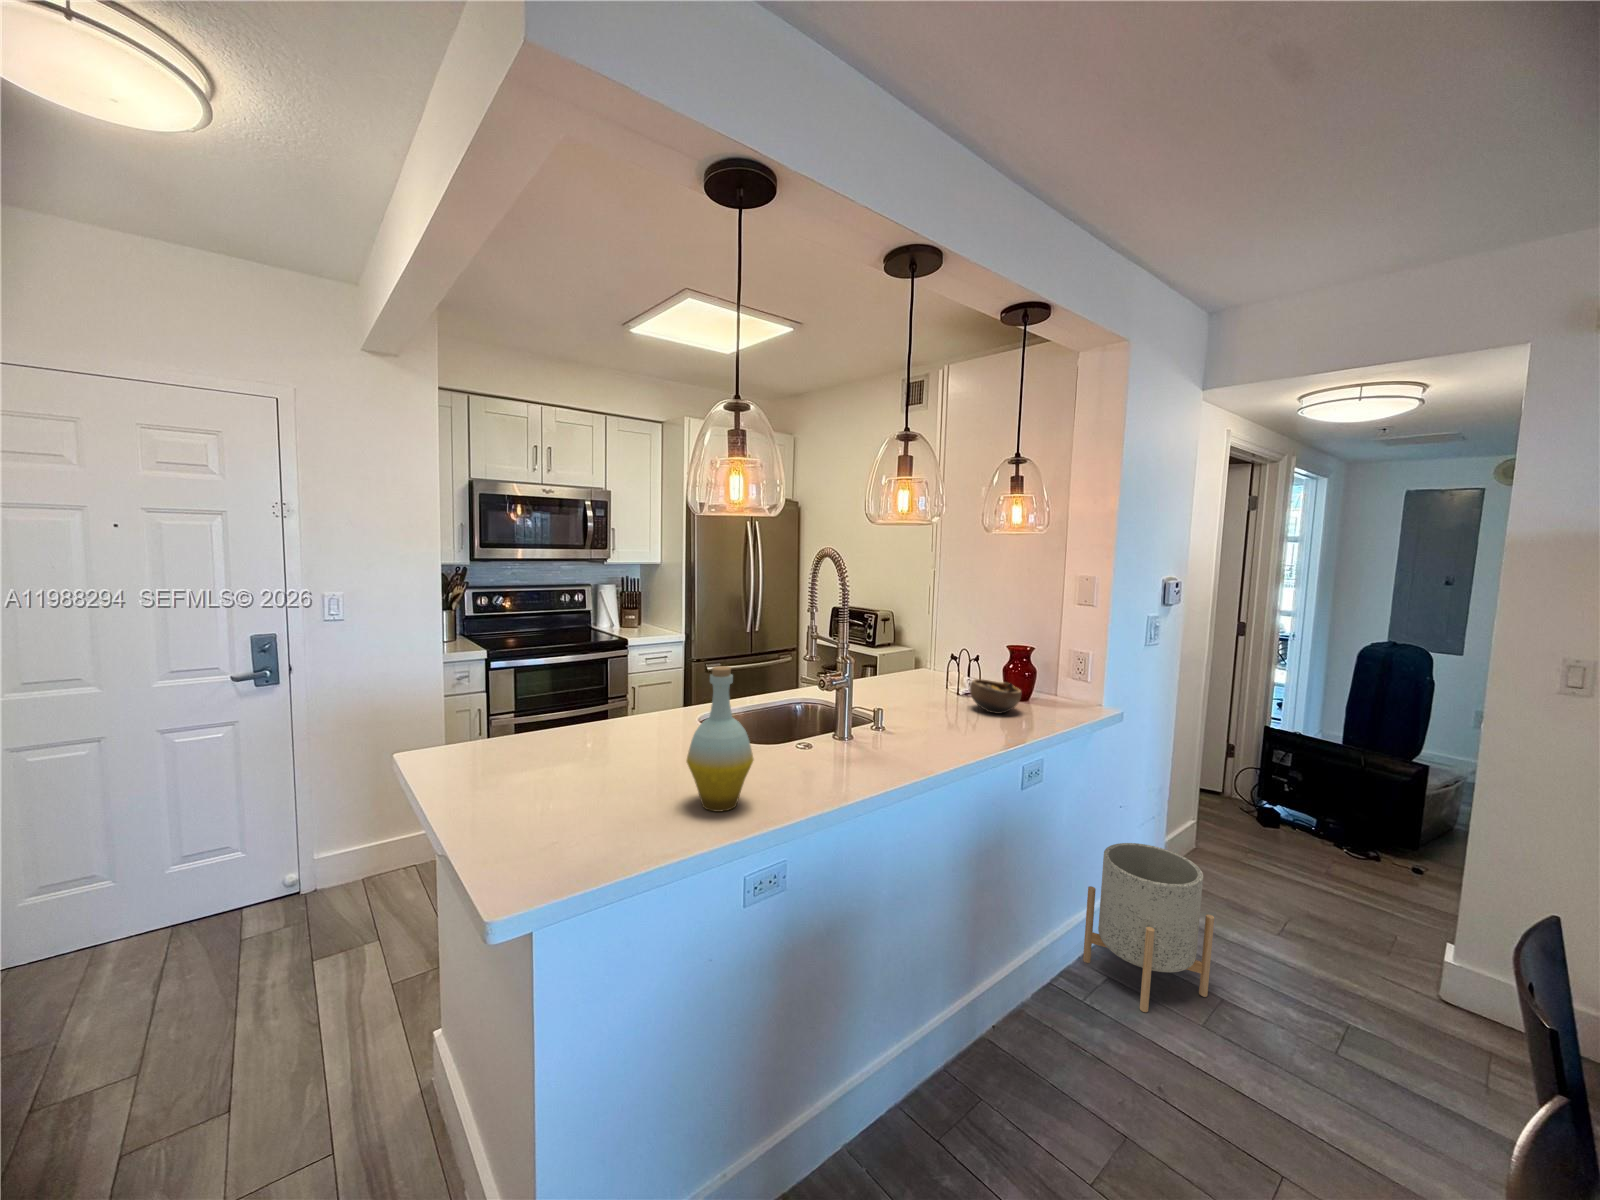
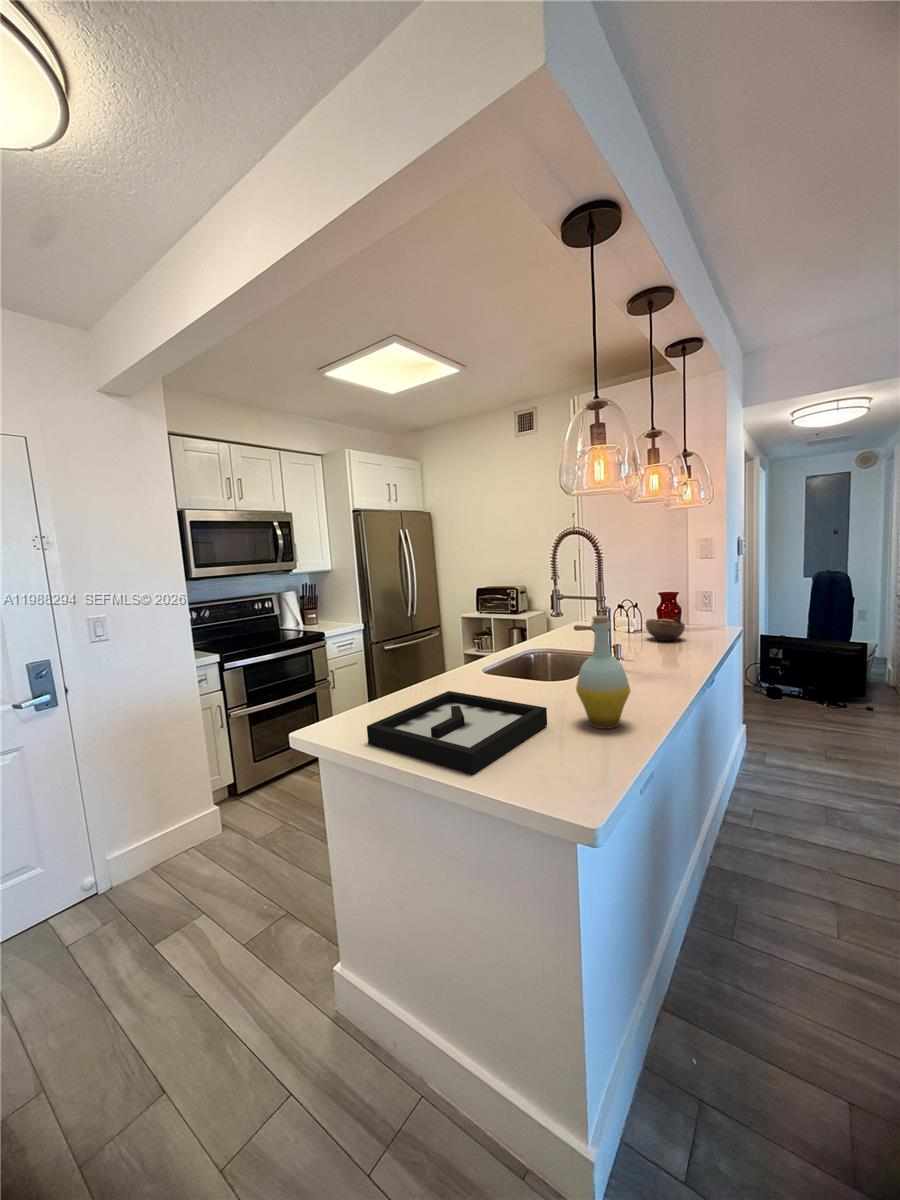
decorative tray: none [449,732,656,834] -> present [367,691,547,775]
planter: present [1083,843,1214,1012] -> none [732,718,819,828]

